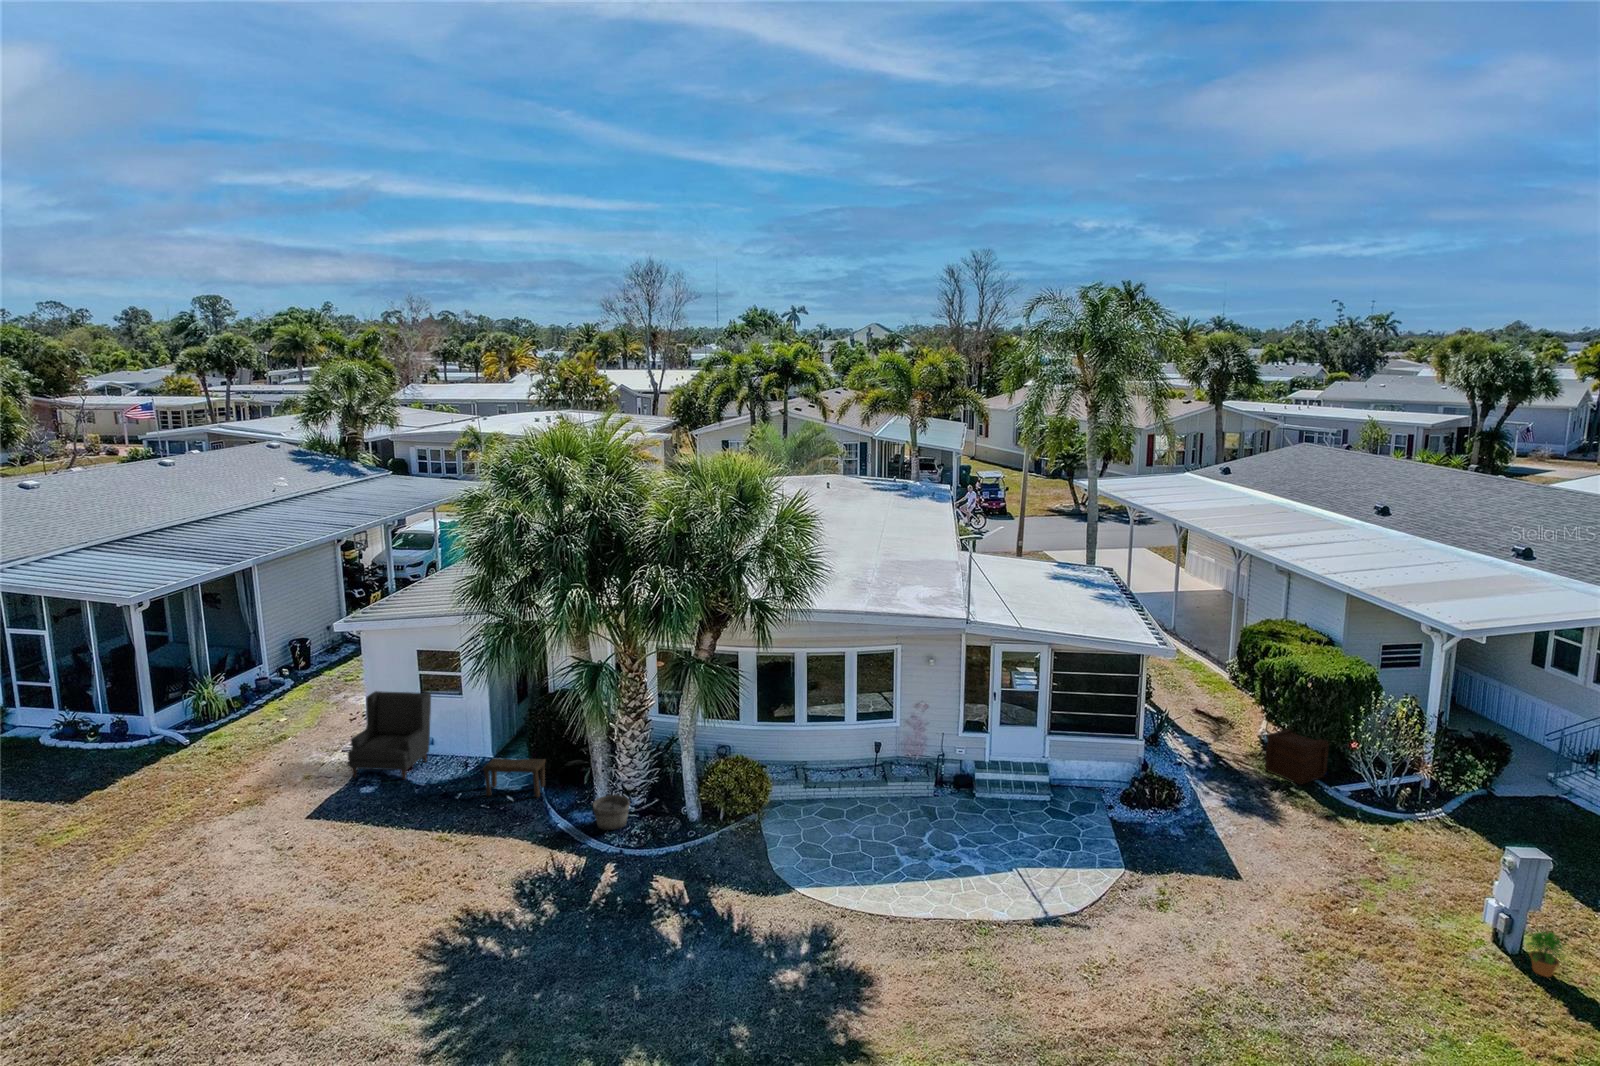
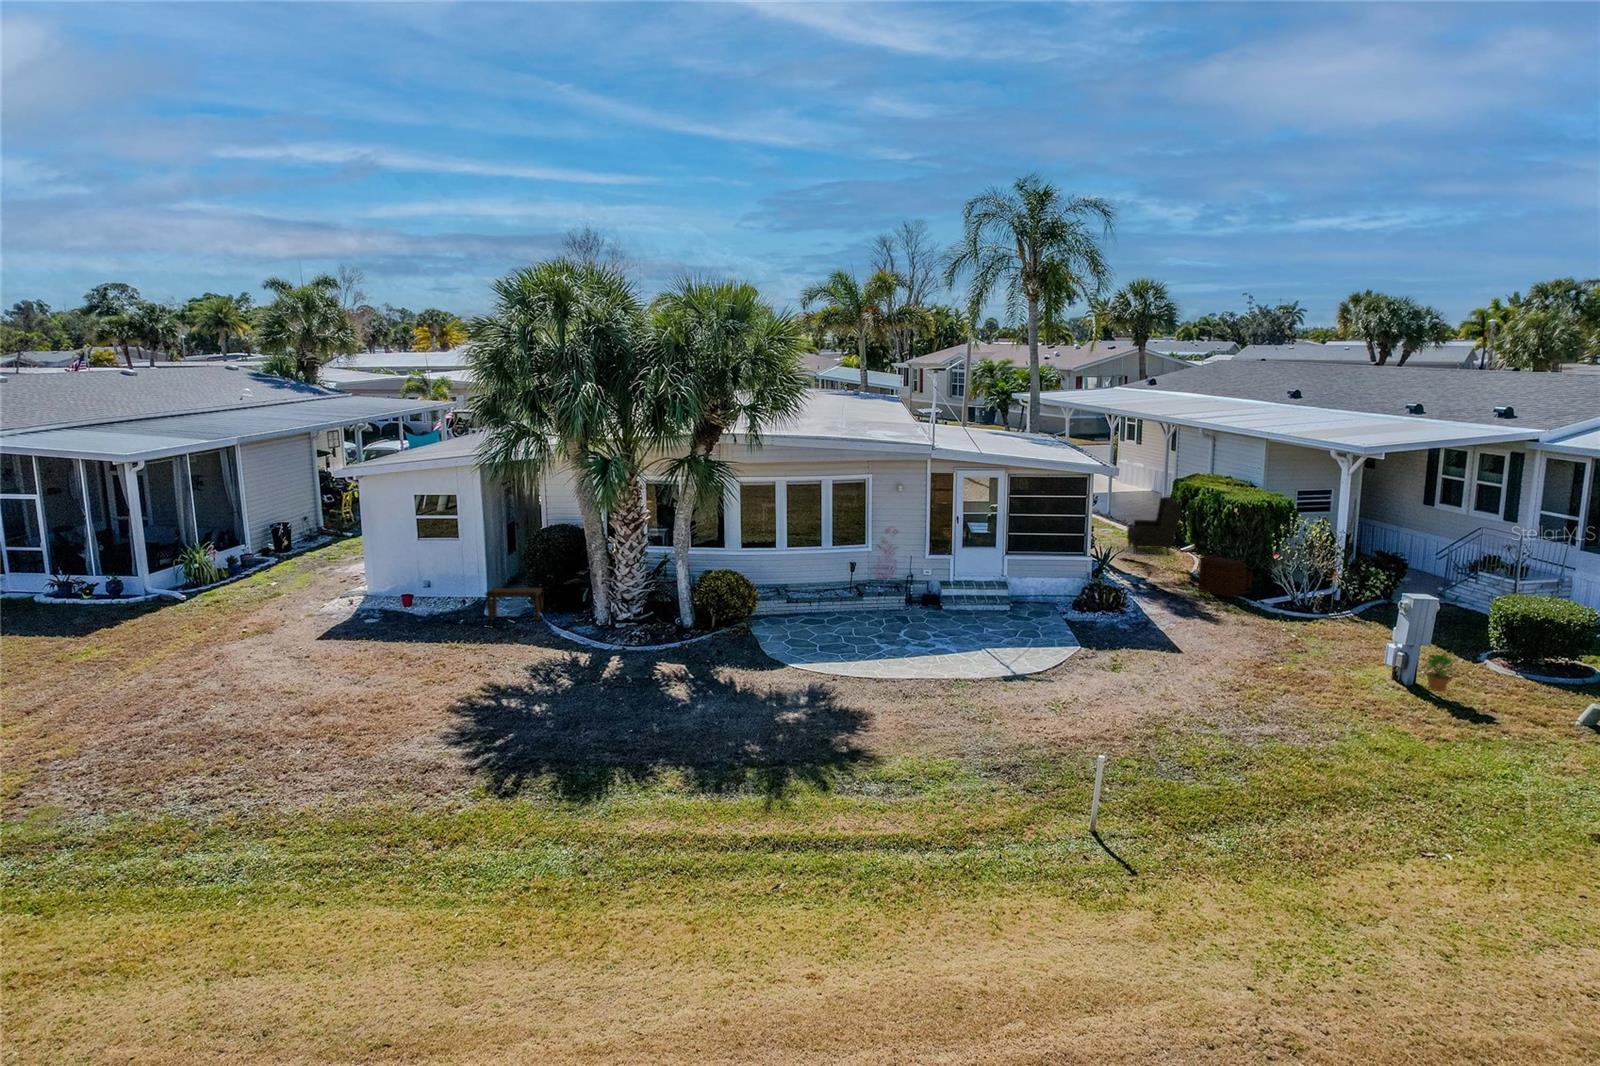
chair: present [348,691,431,779] -> present [1127,497,1182,555]
wooden bucket: present [593,795,630,830] -> none [594,605,629,637]

